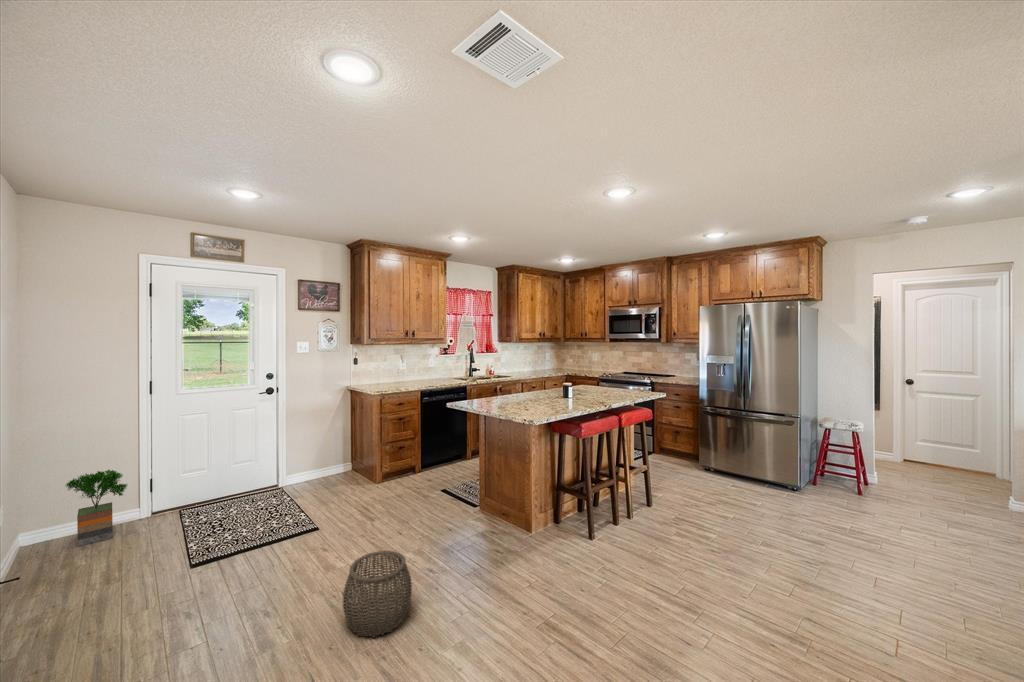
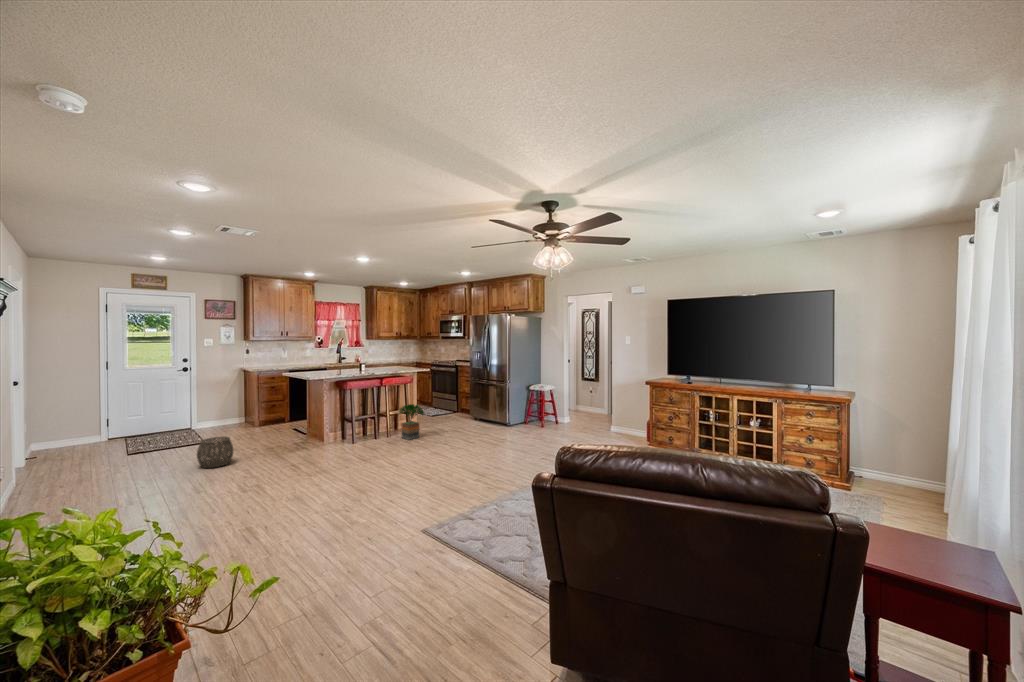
potted tree: present [66,470,127,547] -> present [400,404,424,440]

